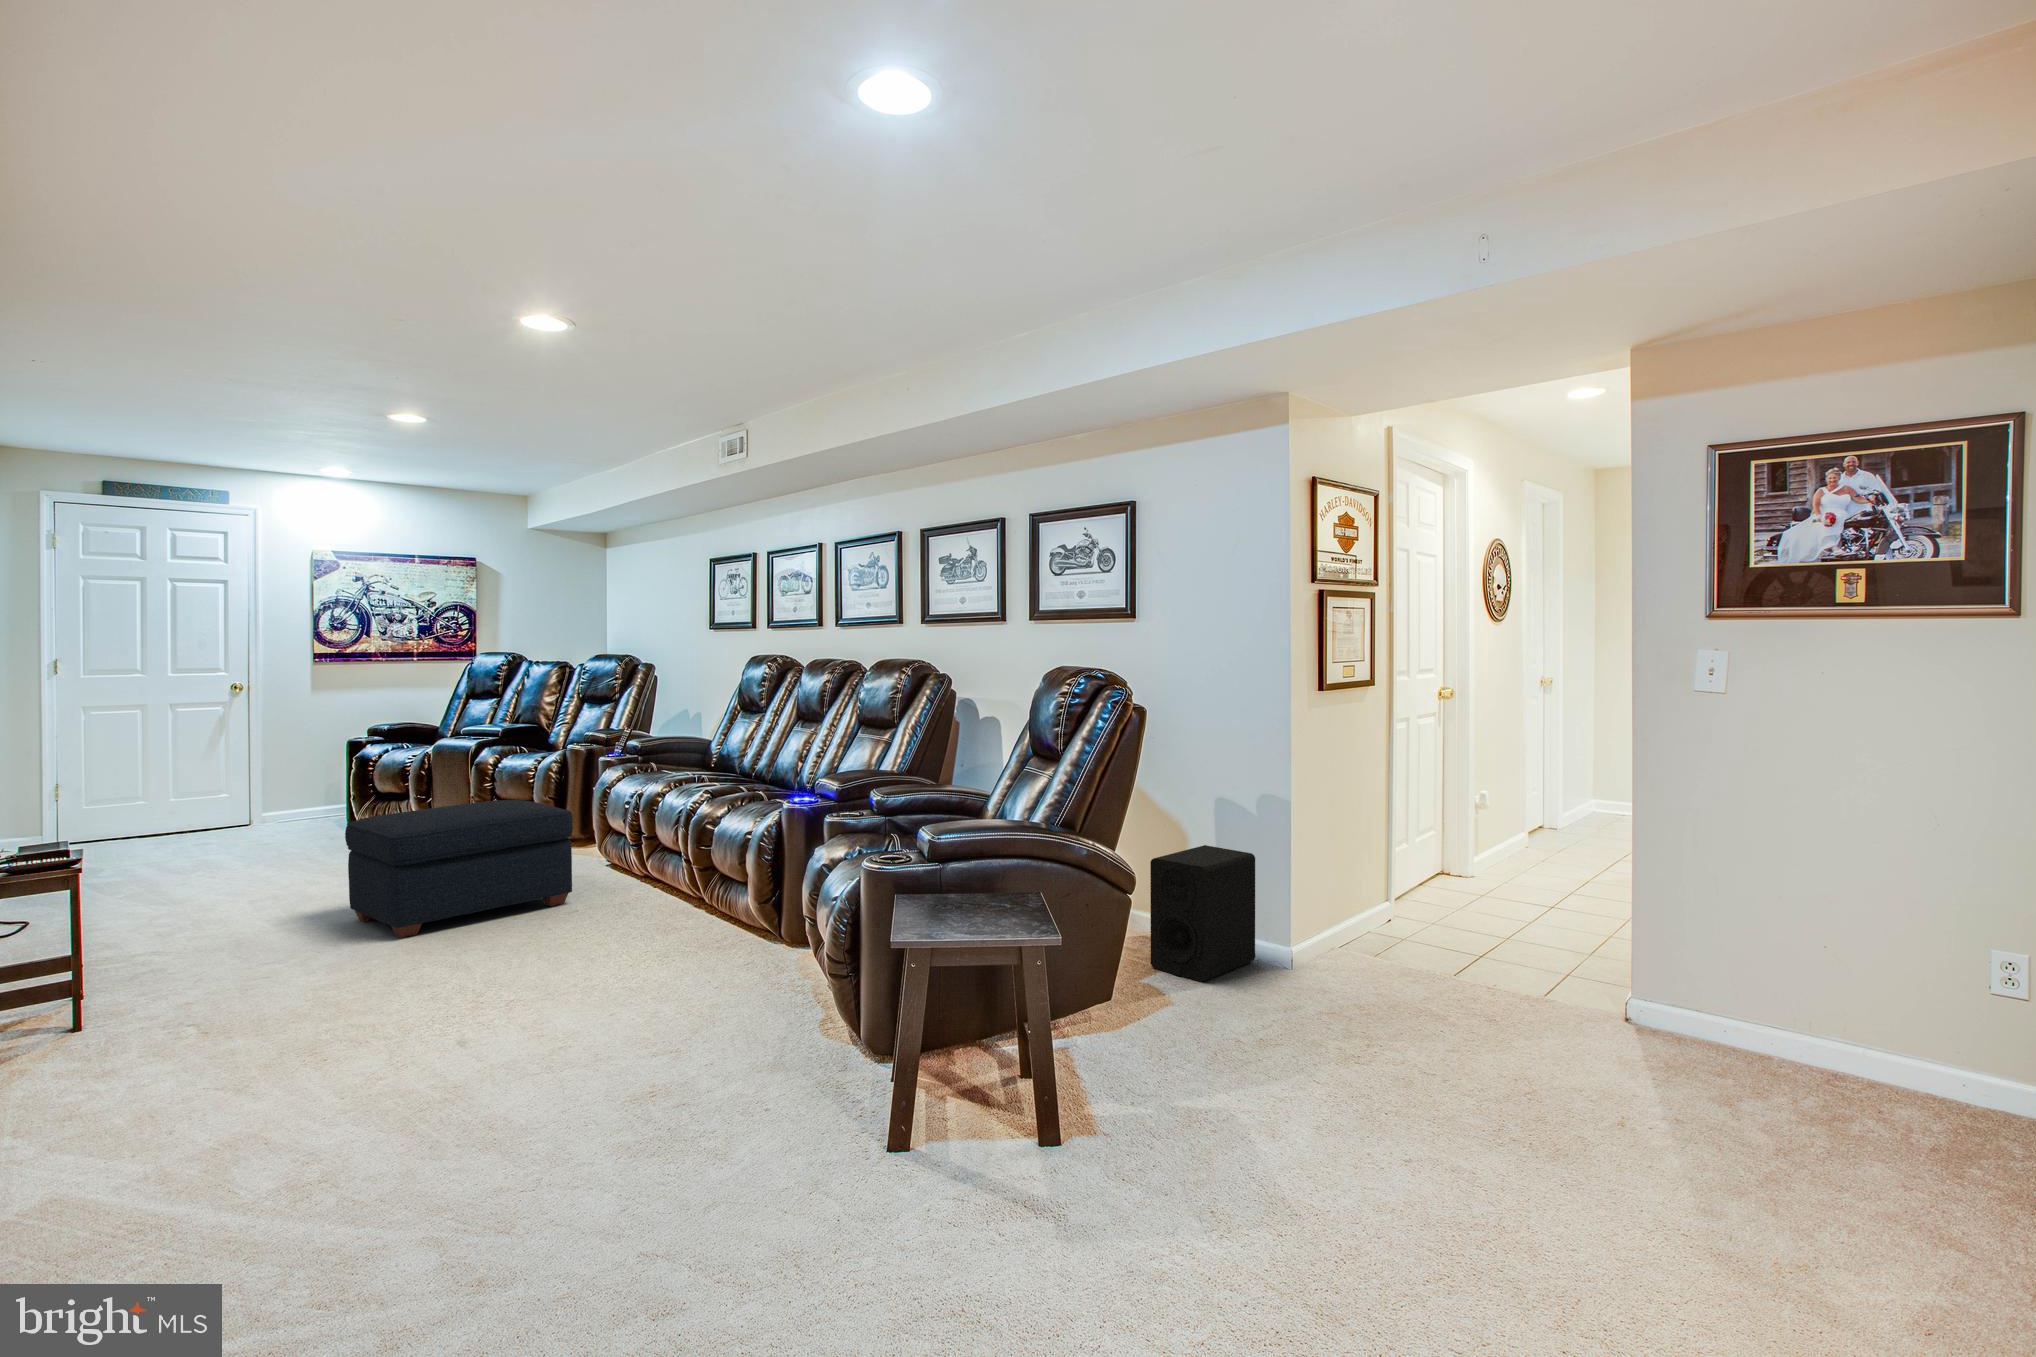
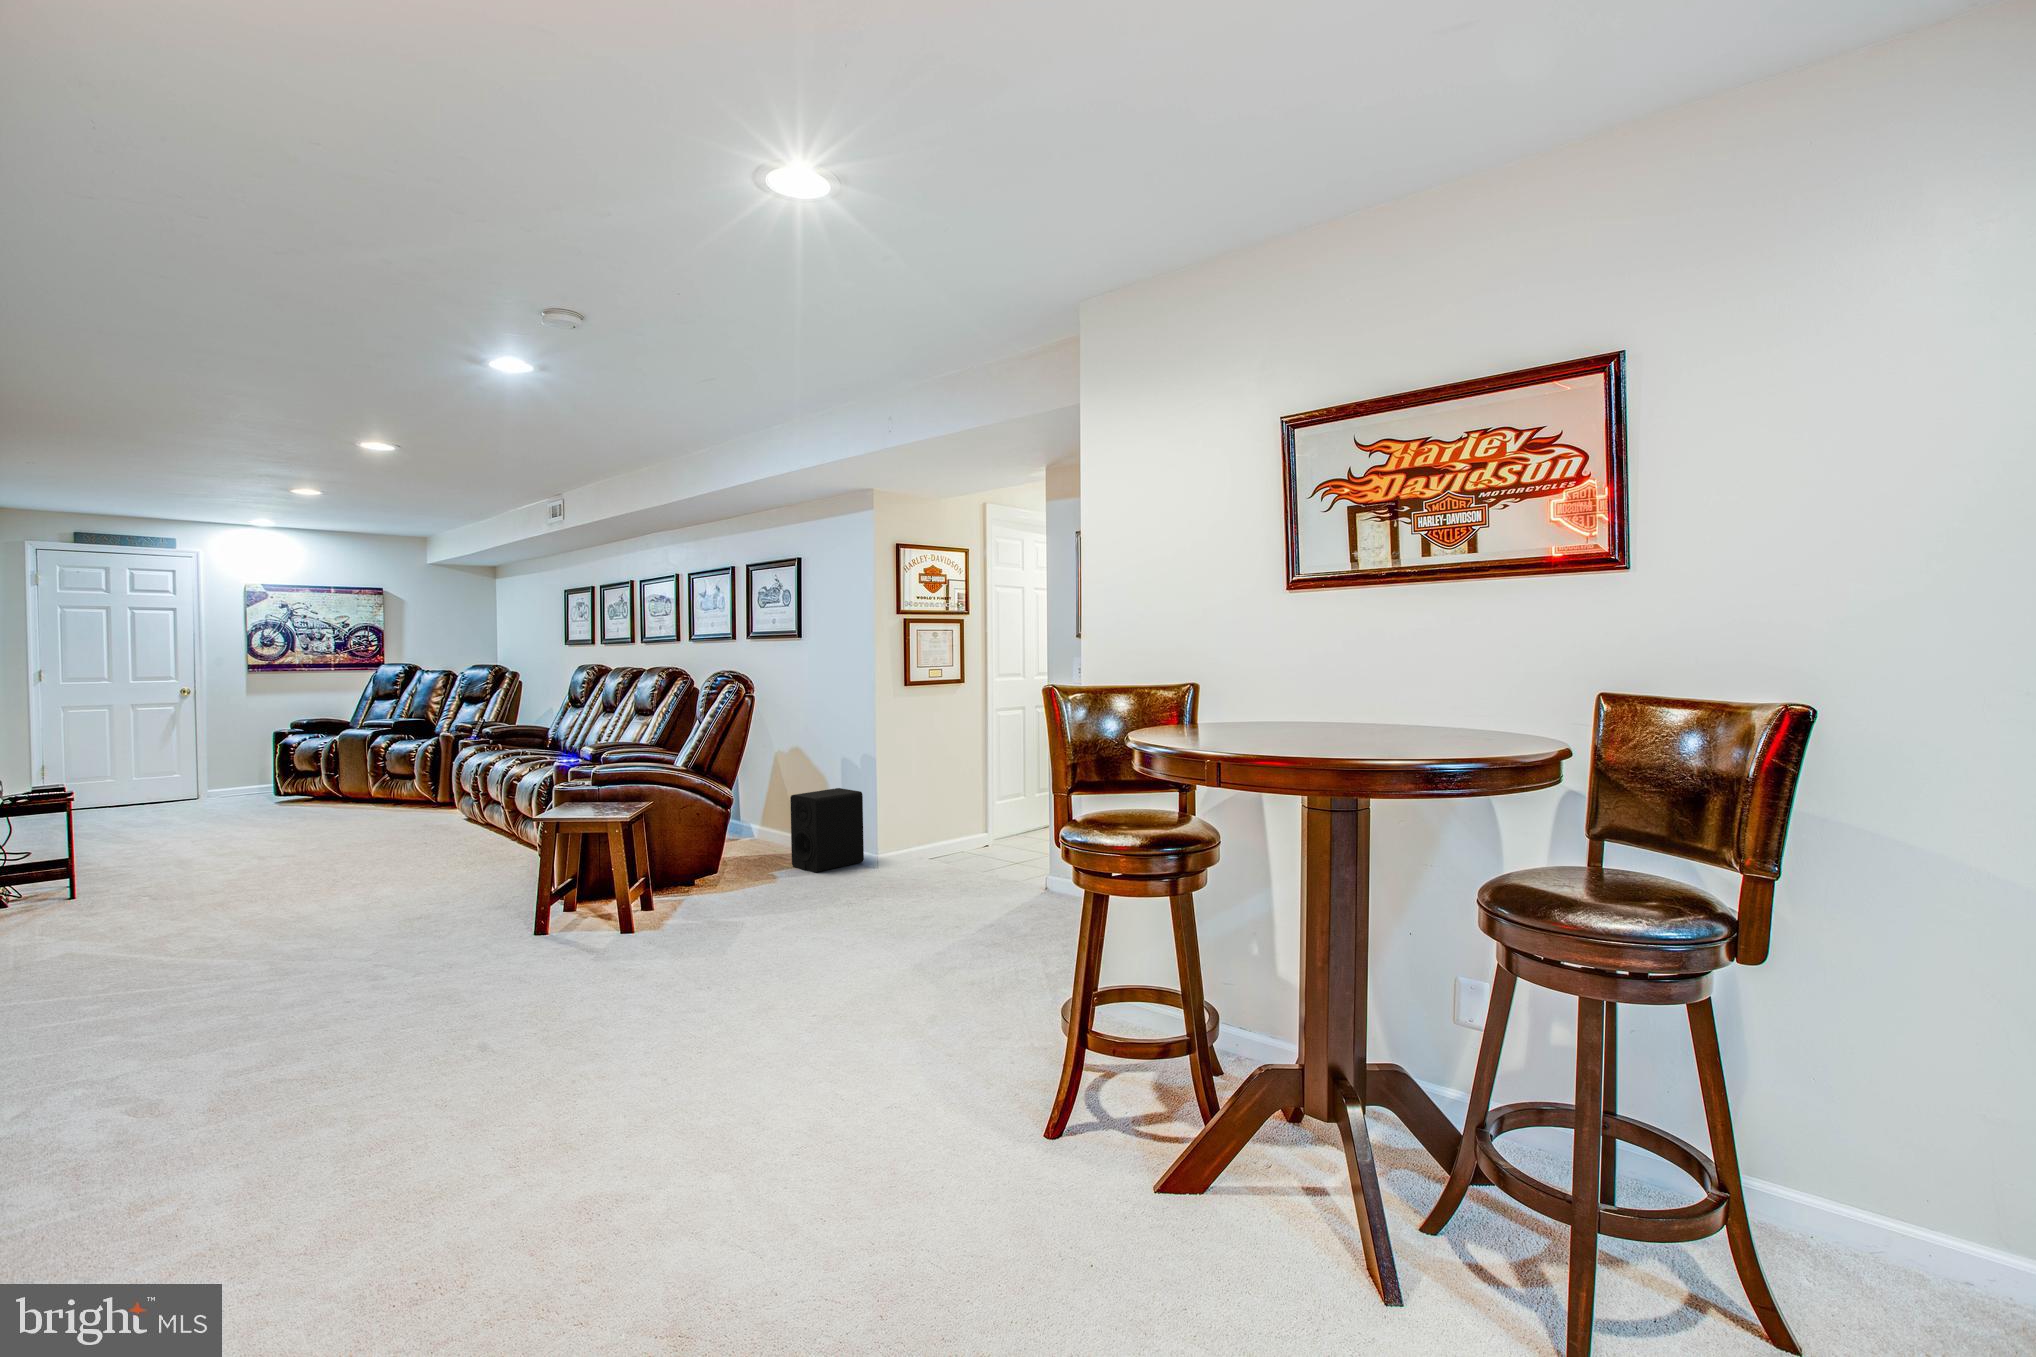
ottoman: present [345,800,573,938] -> none [256,770,425,861]

